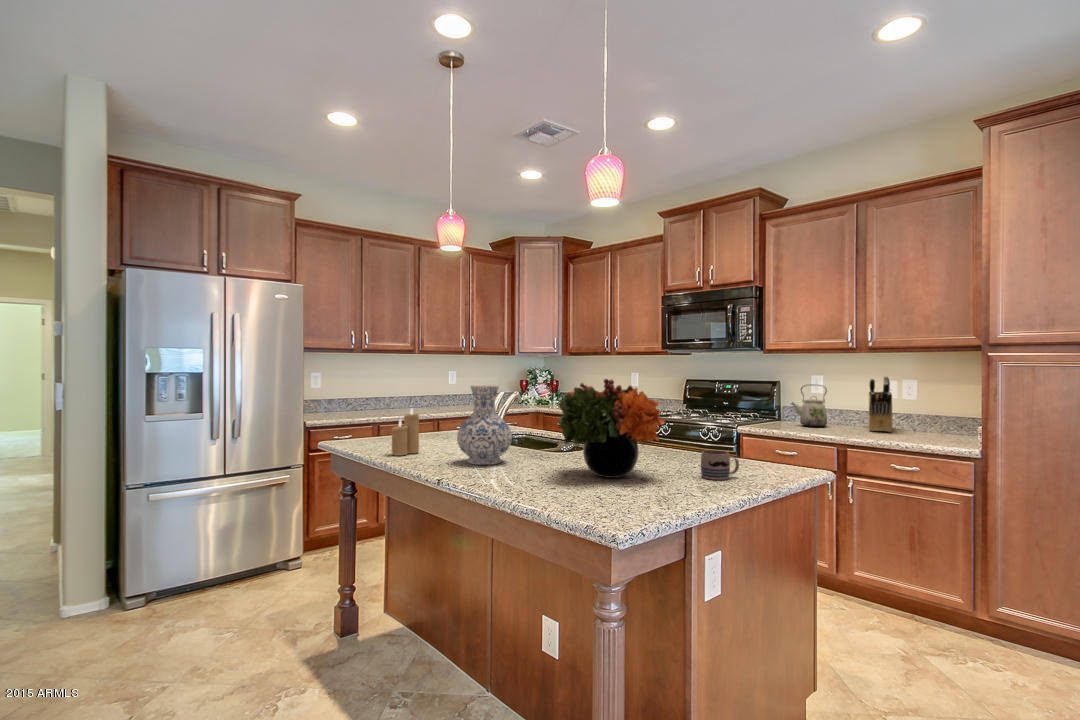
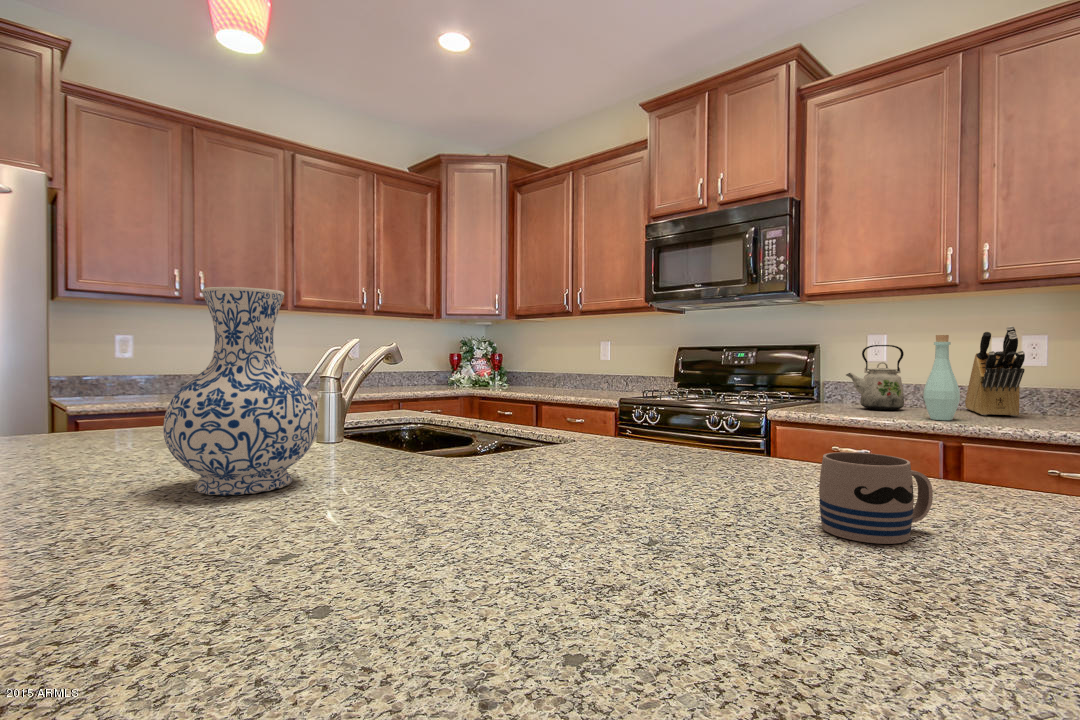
flower arrangement: present [558,379,665,478] -> none [372,243,726,541]
bottle: none [830,382,850,435] -> present [923,335,960,420]
candle: present [392,409,419,456] -> none [46,359,133,469]

